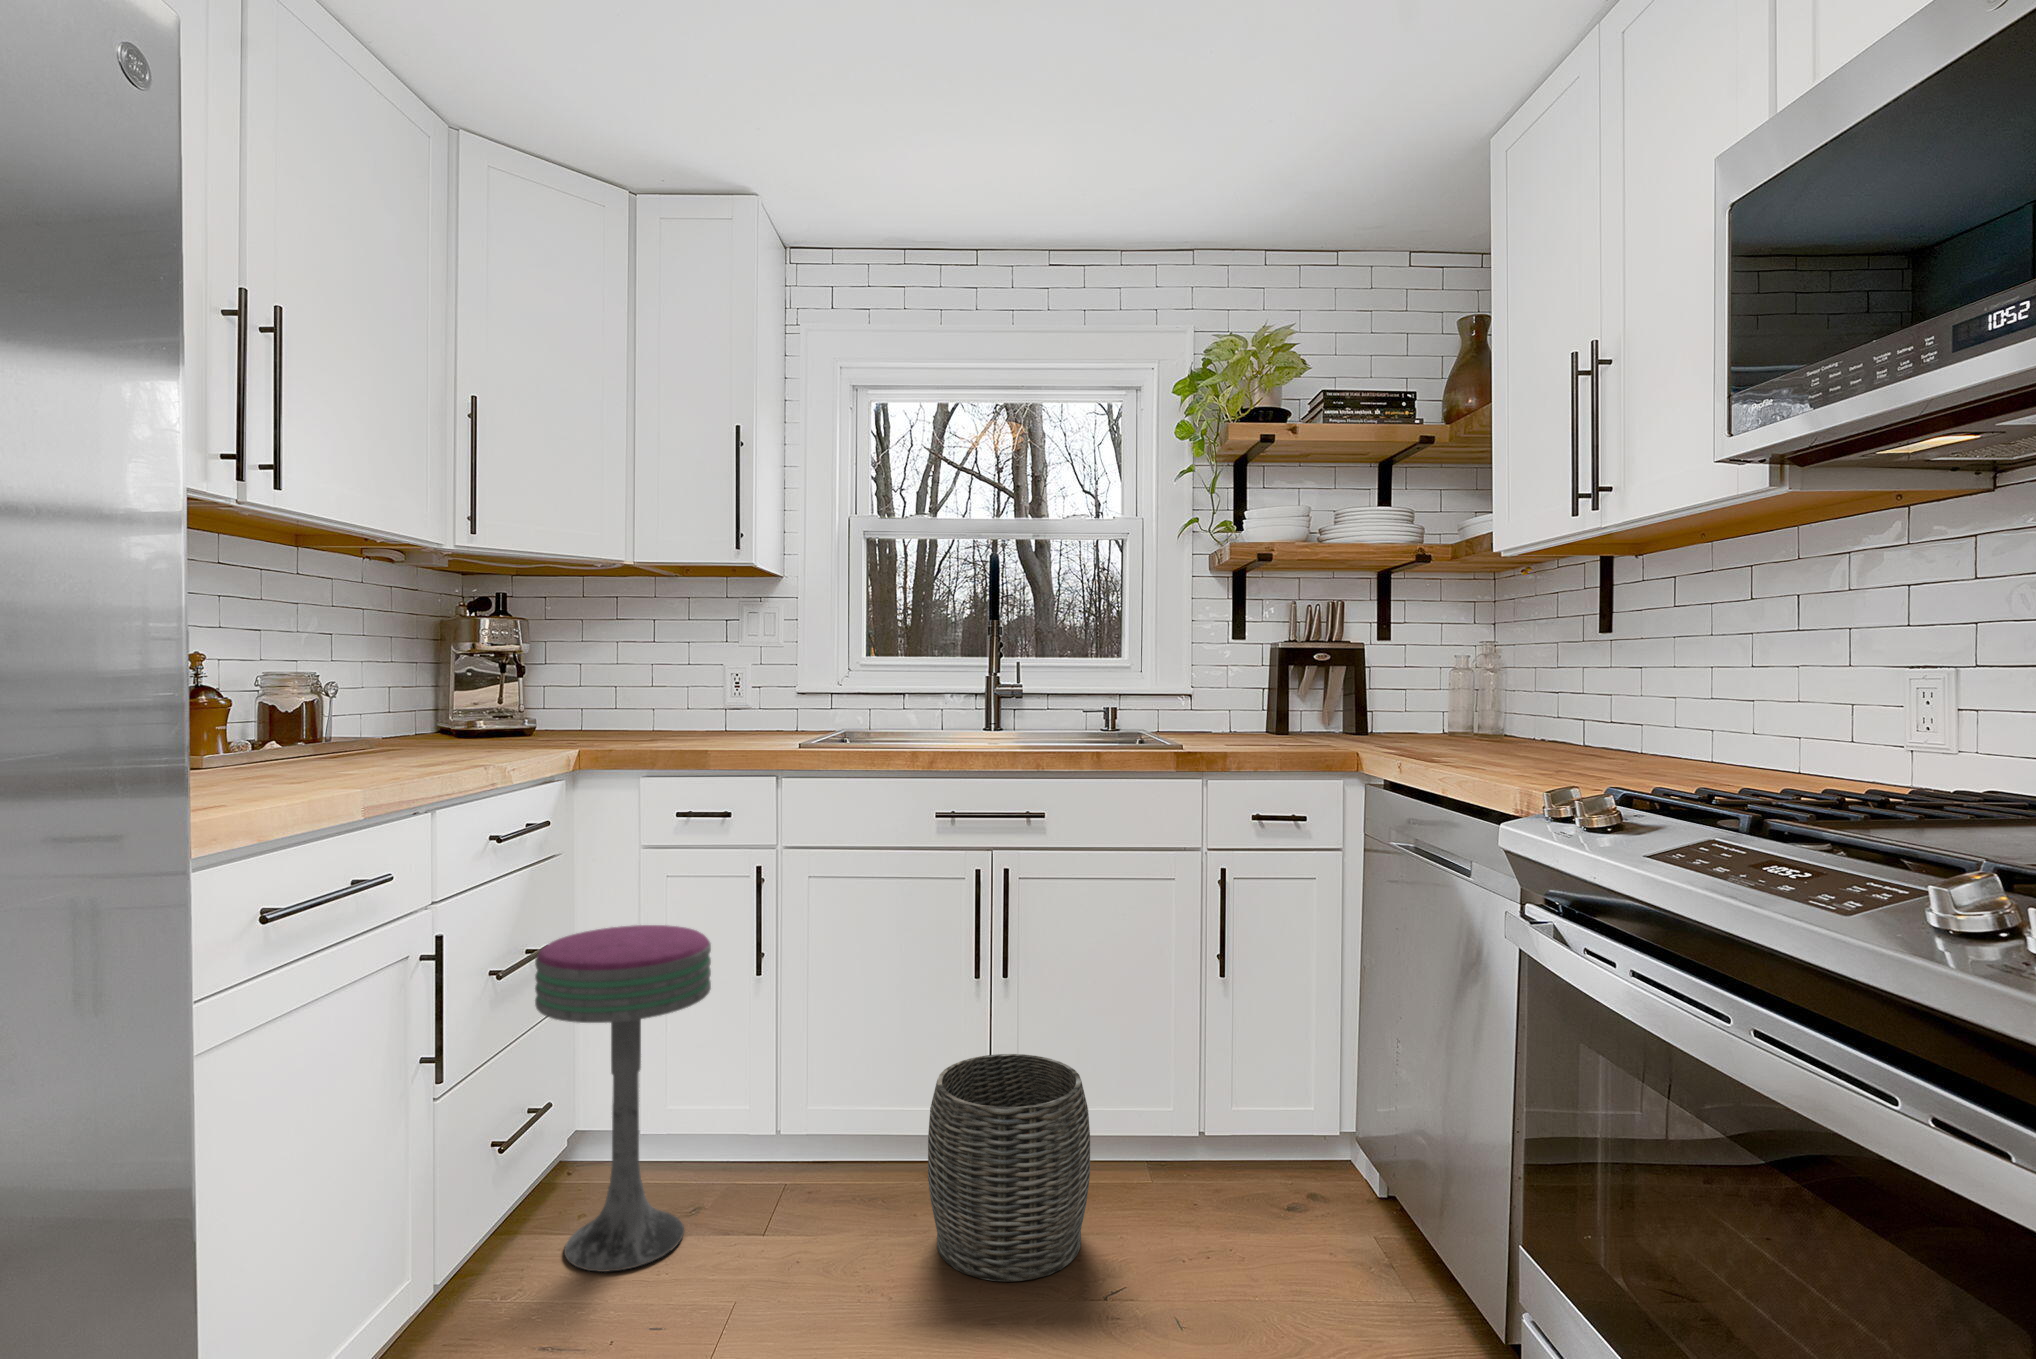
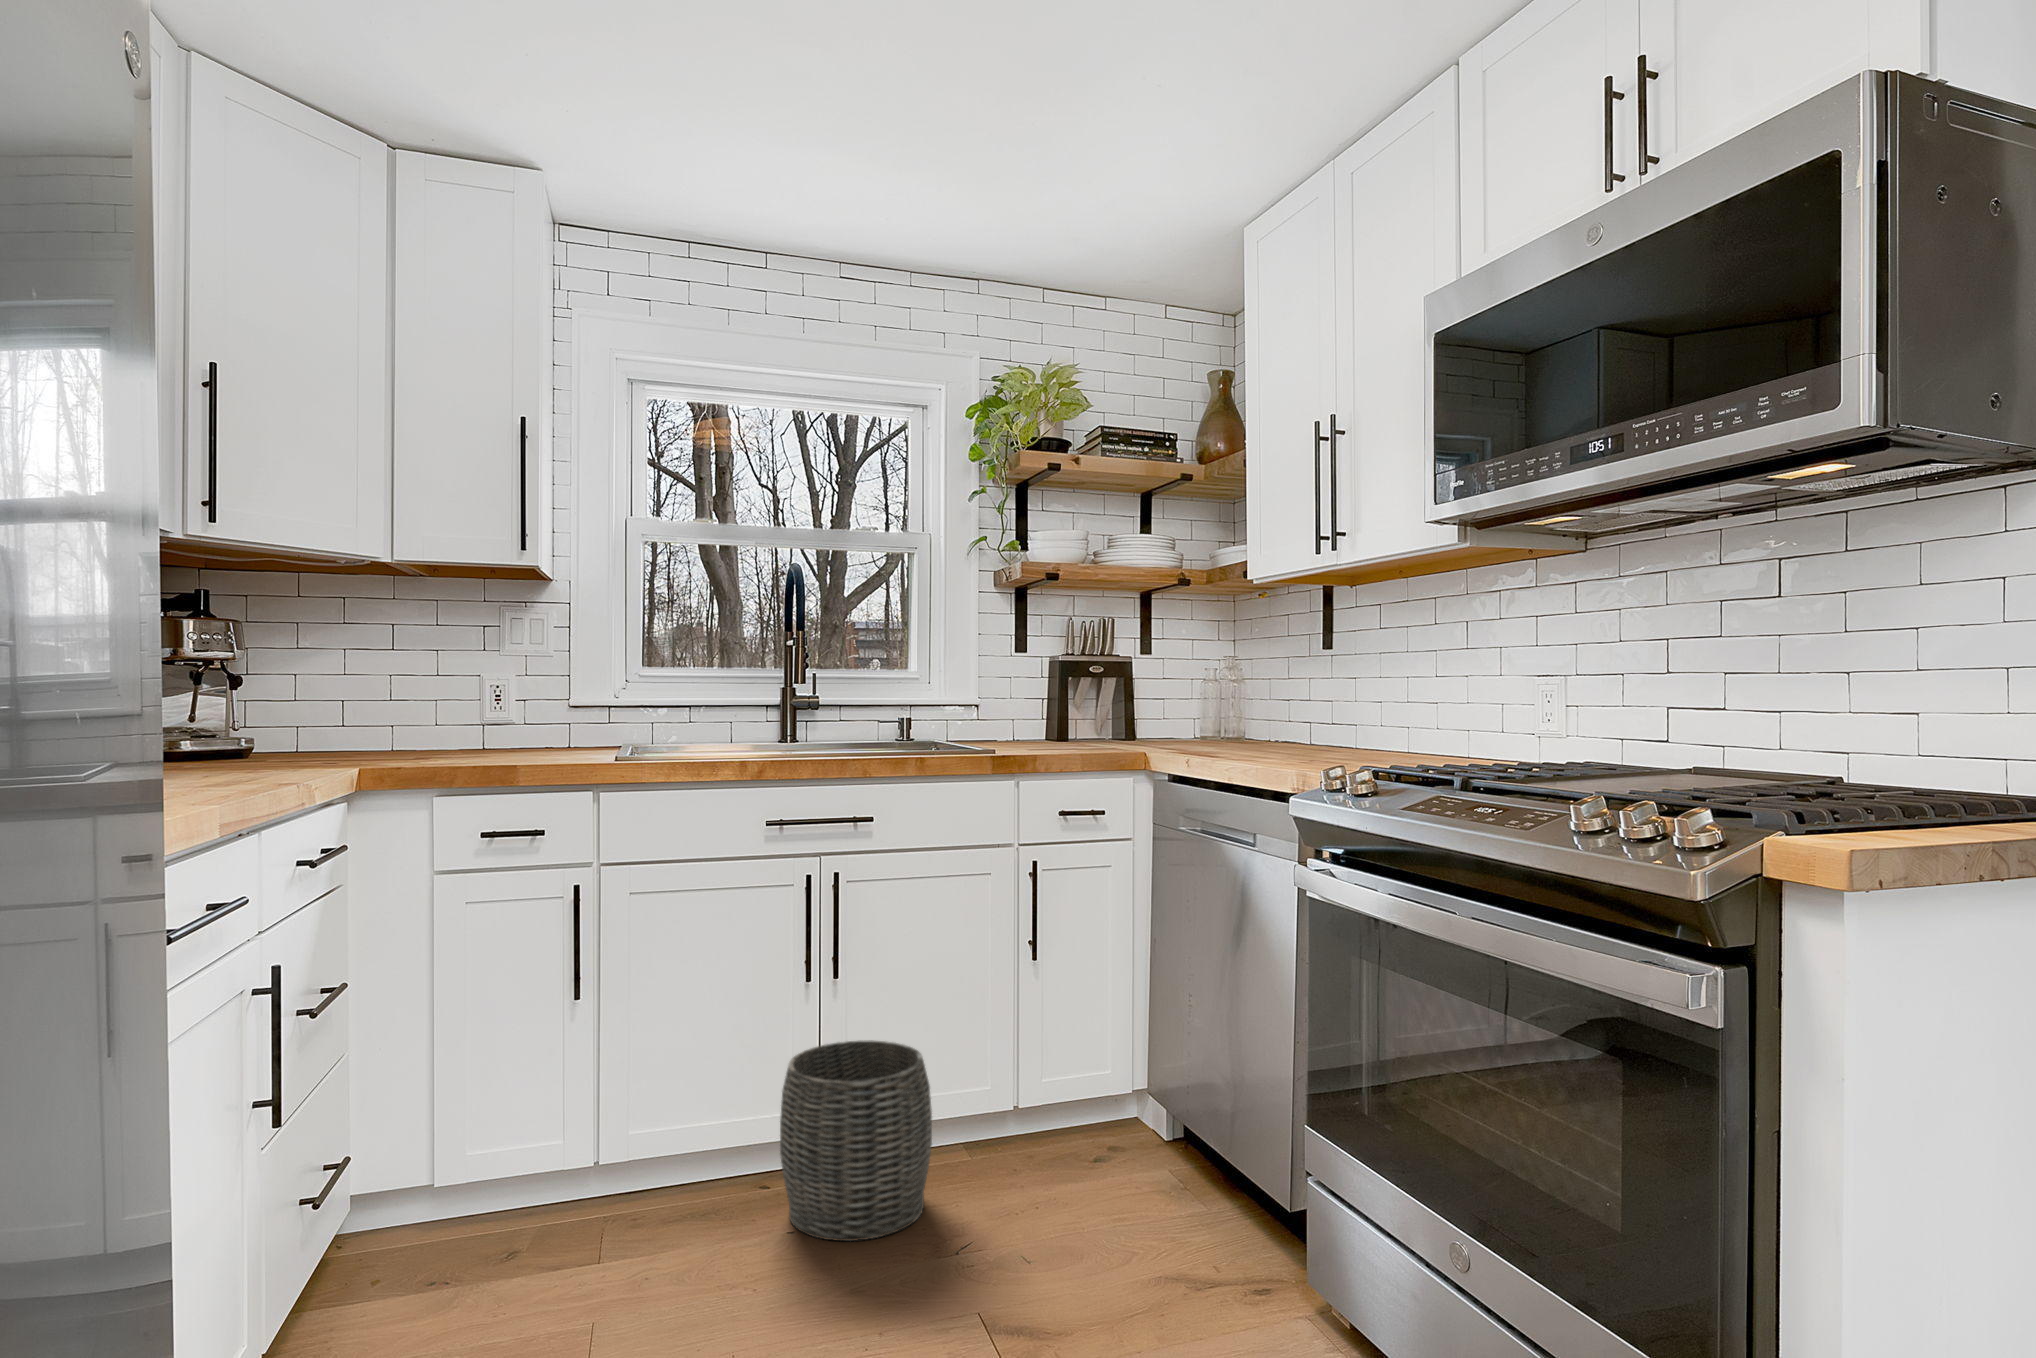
bar stool: present [535,925,711,1272] -> none [375,943,558,1290]

